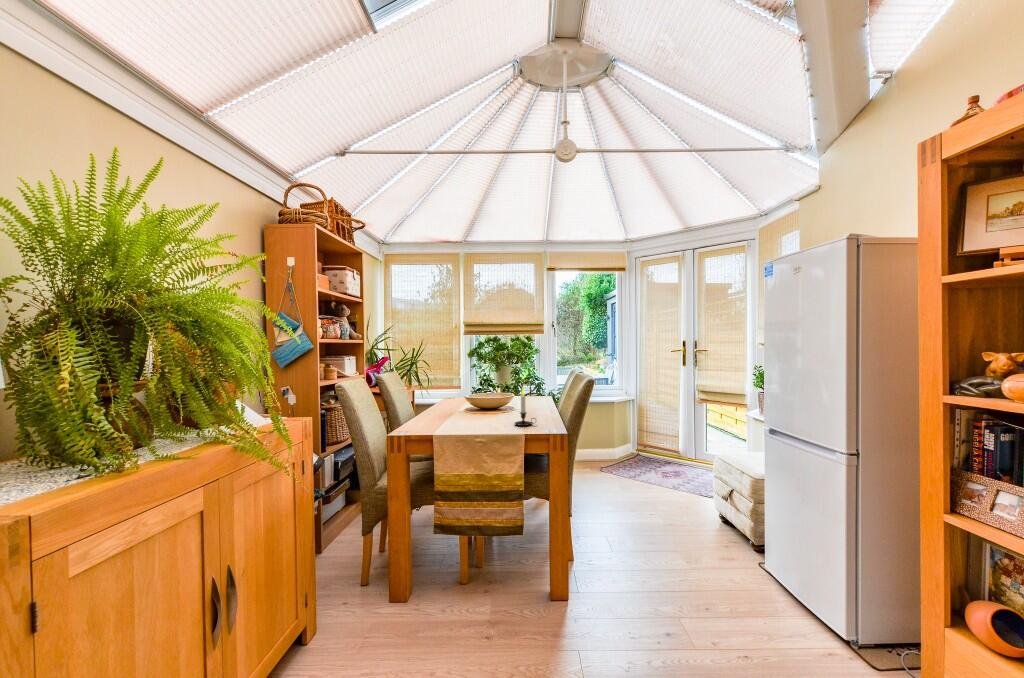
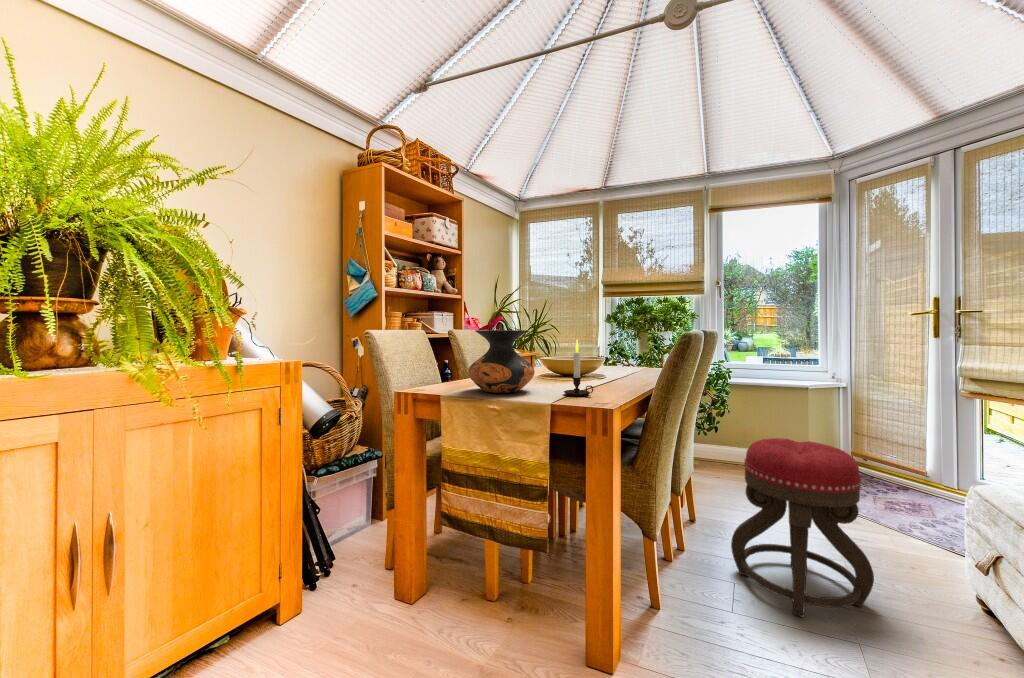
vase: none [444,380,493,429] -> present [468,330,535,393]
ottoman: none [601,439,675,545] -> present [731,438,874,617]

